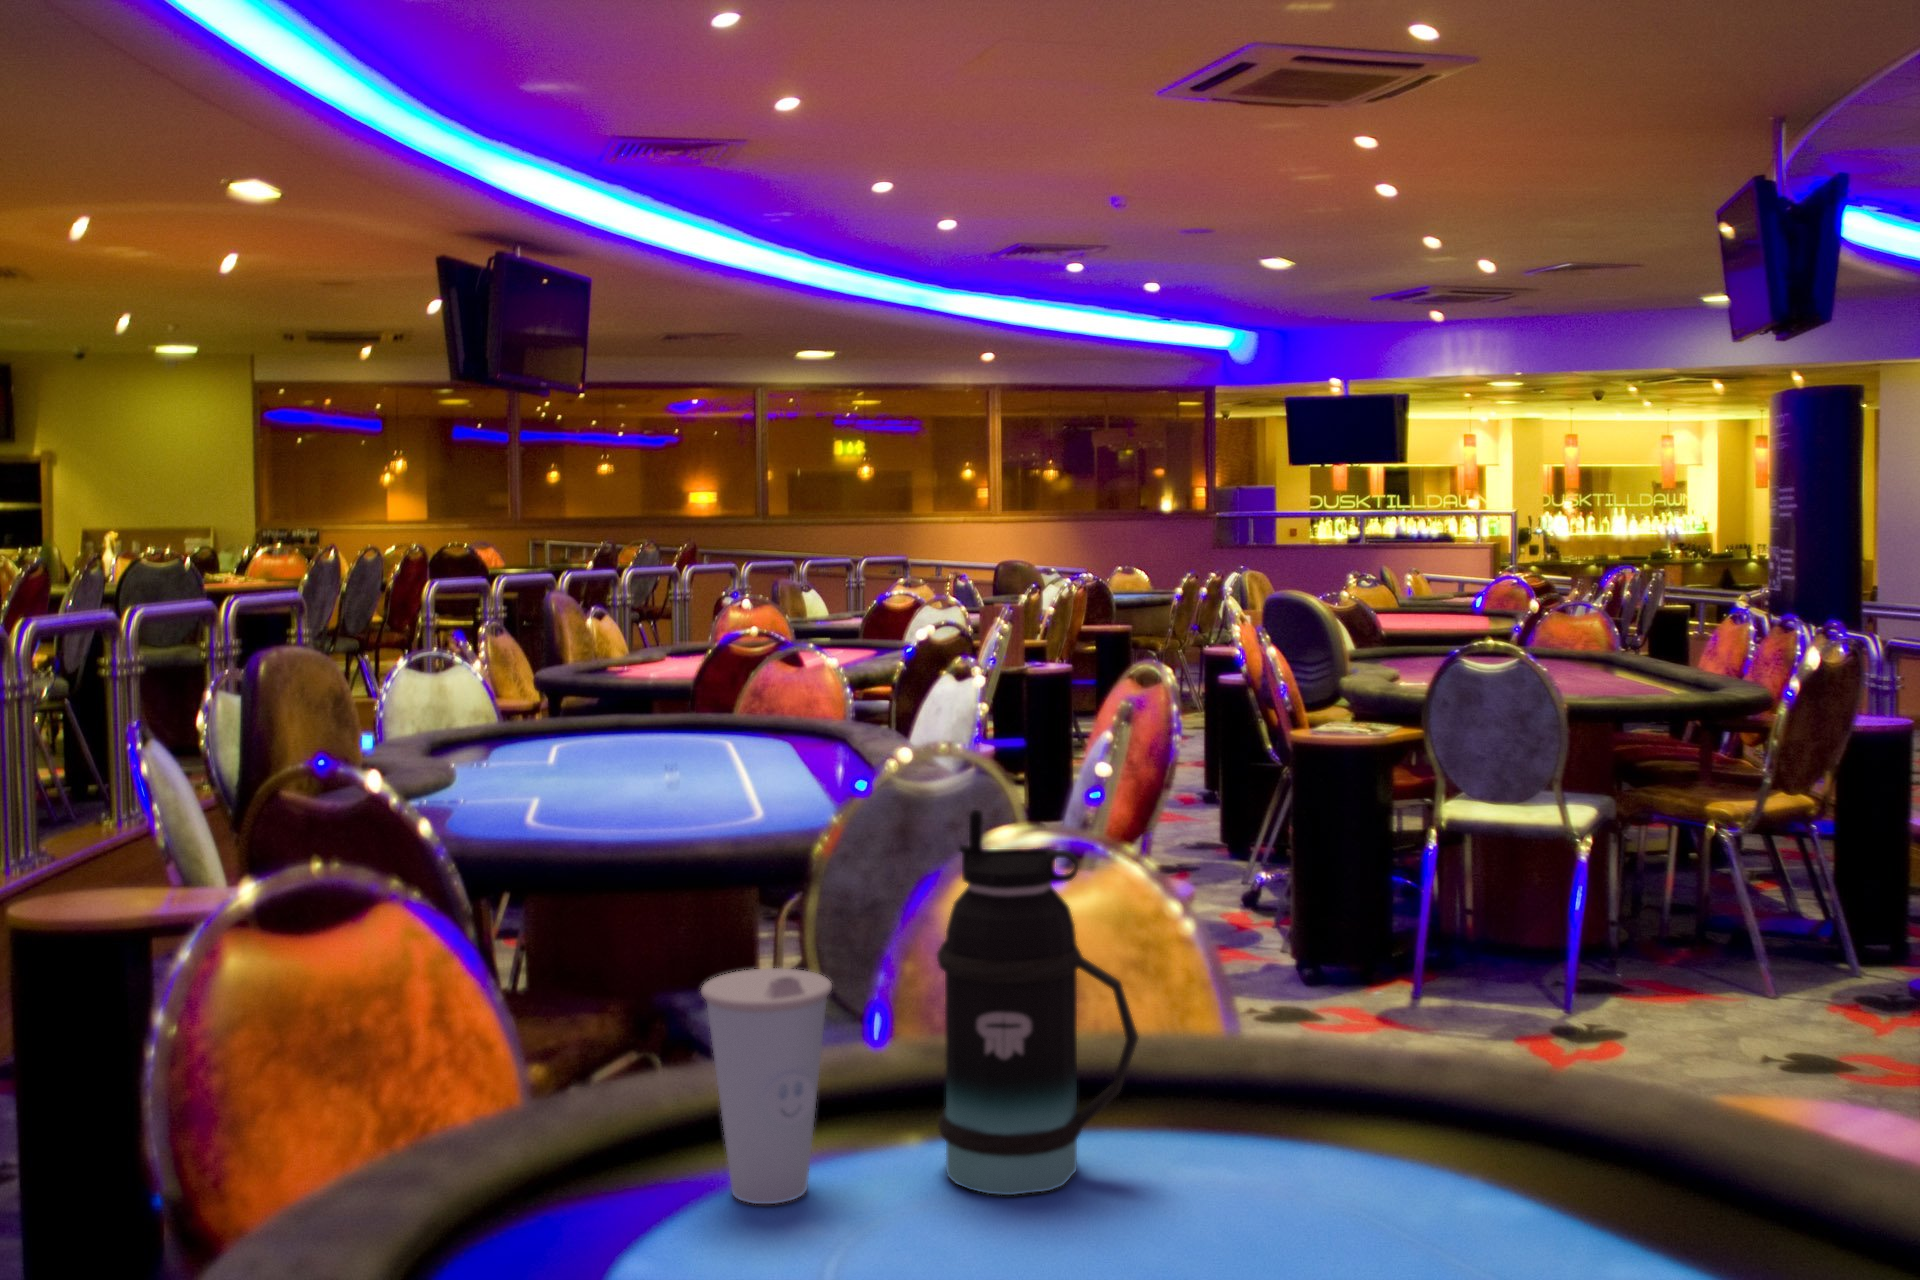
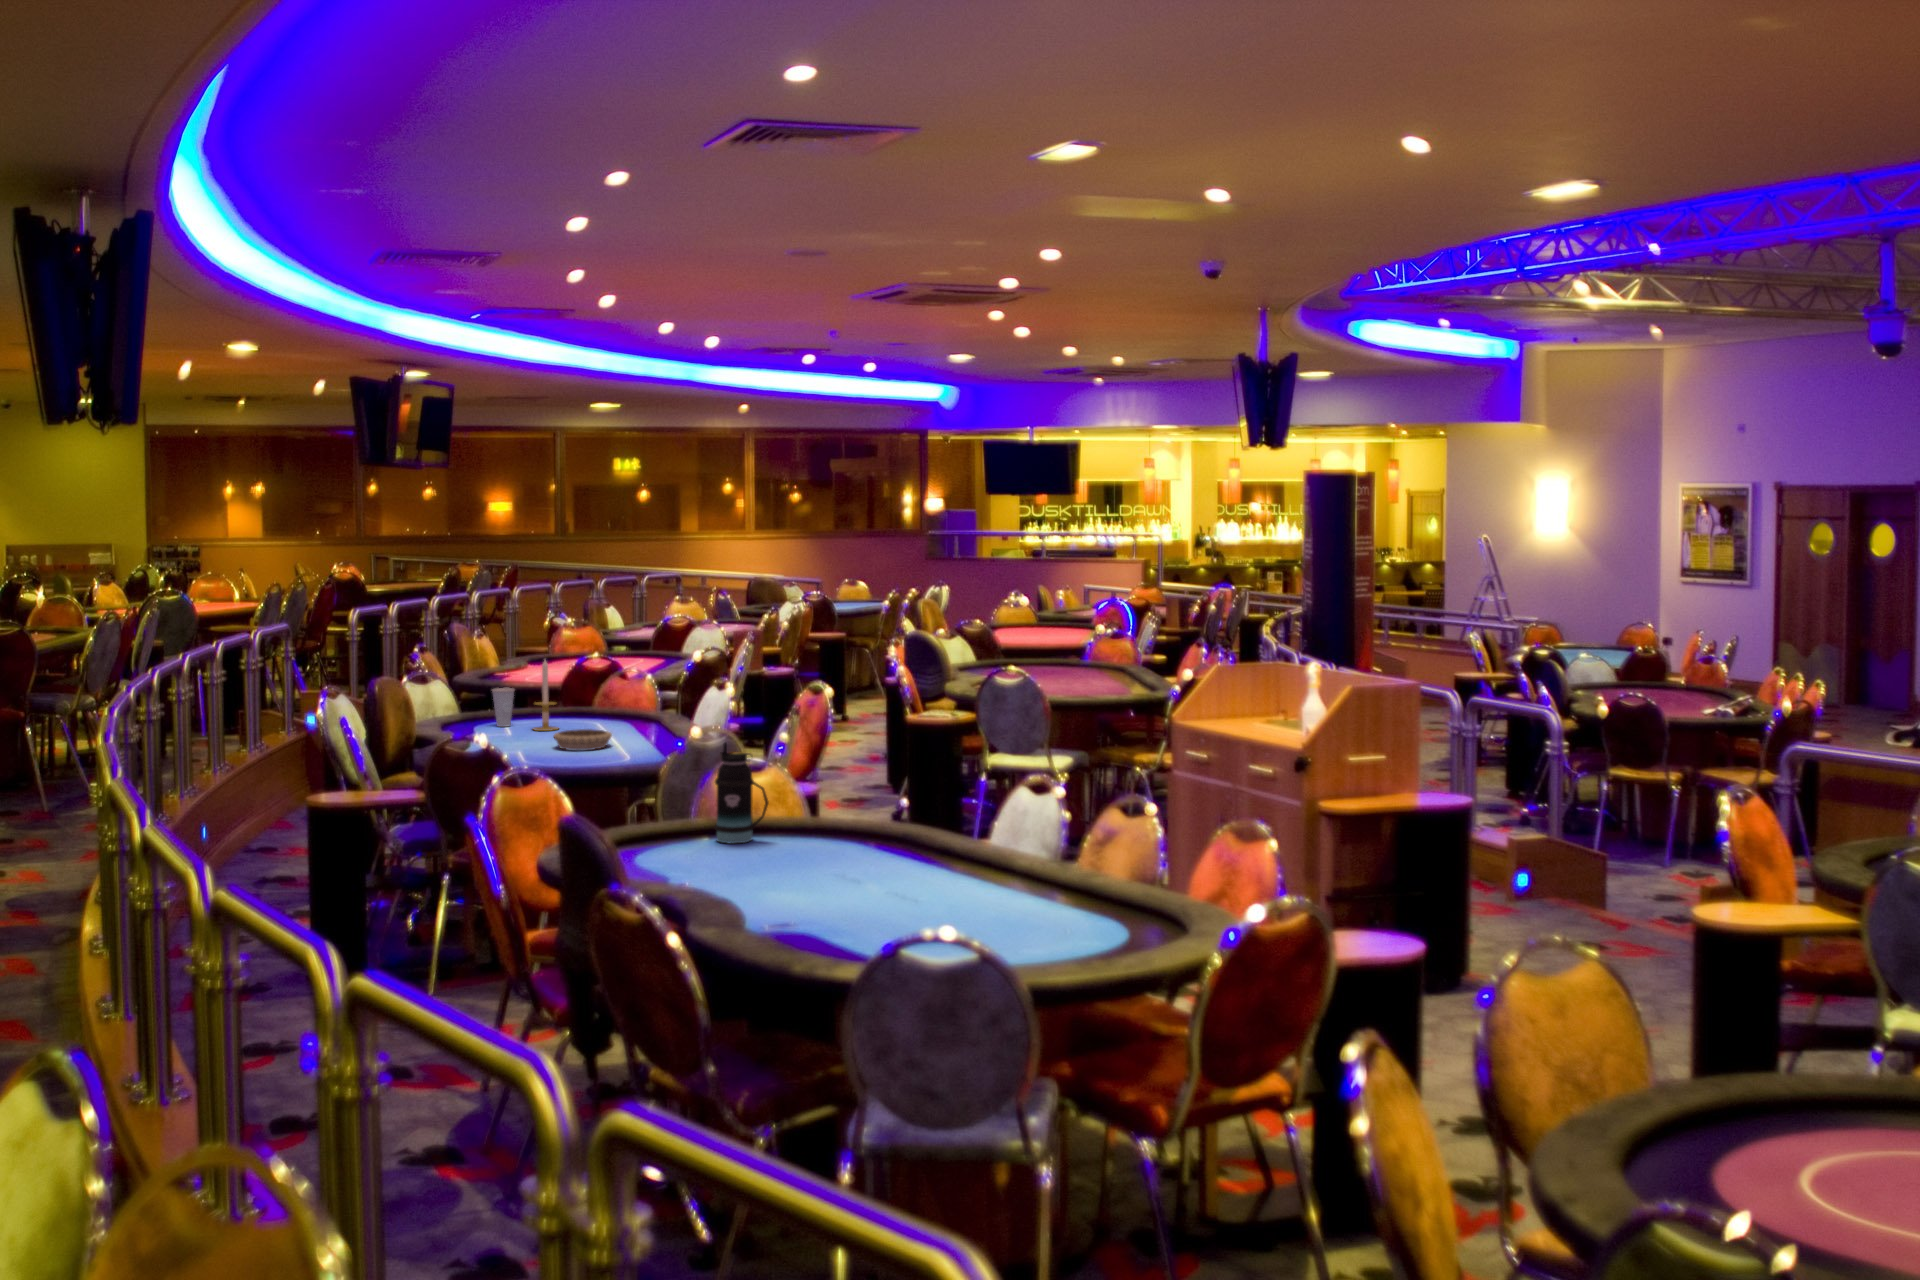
candle: none [597,618,649,762] -> present [533,660,558,731]
decorative bowl: none [612,759,734,803] -> present [554,729,612,750]
cup: present [701,968,832,1204] -> present [492,687,515,727]

